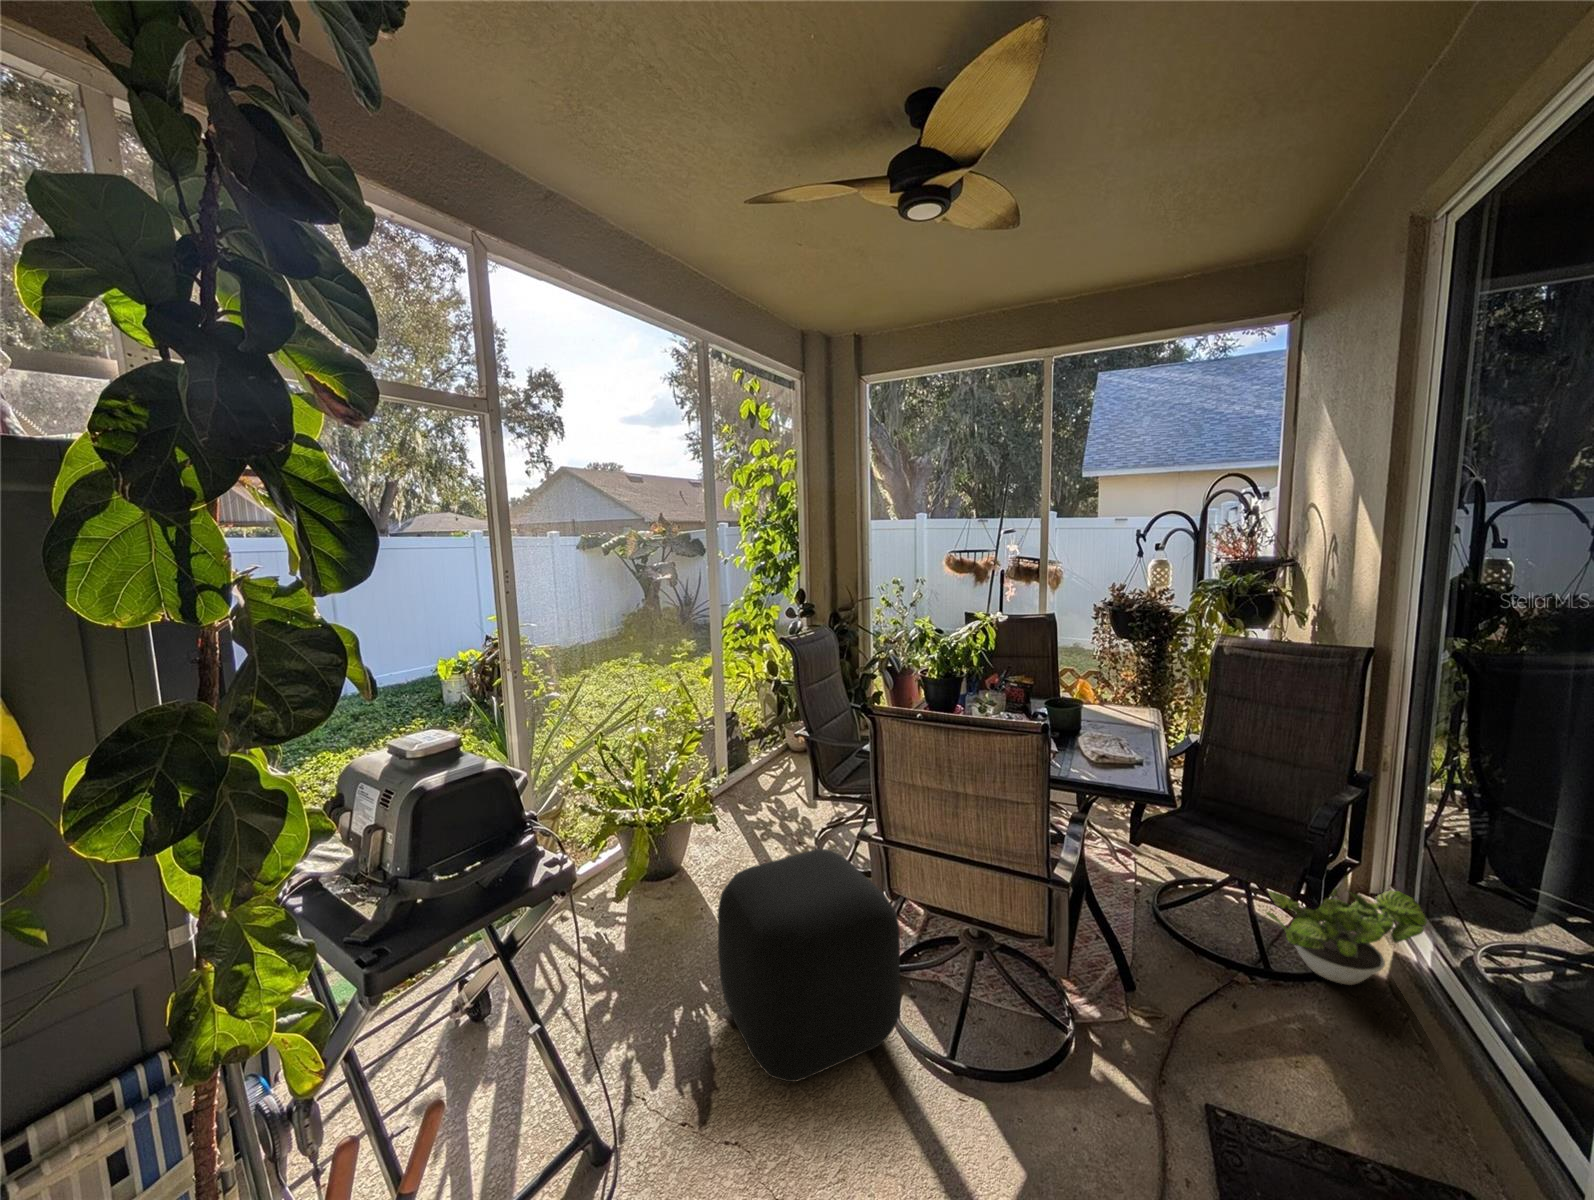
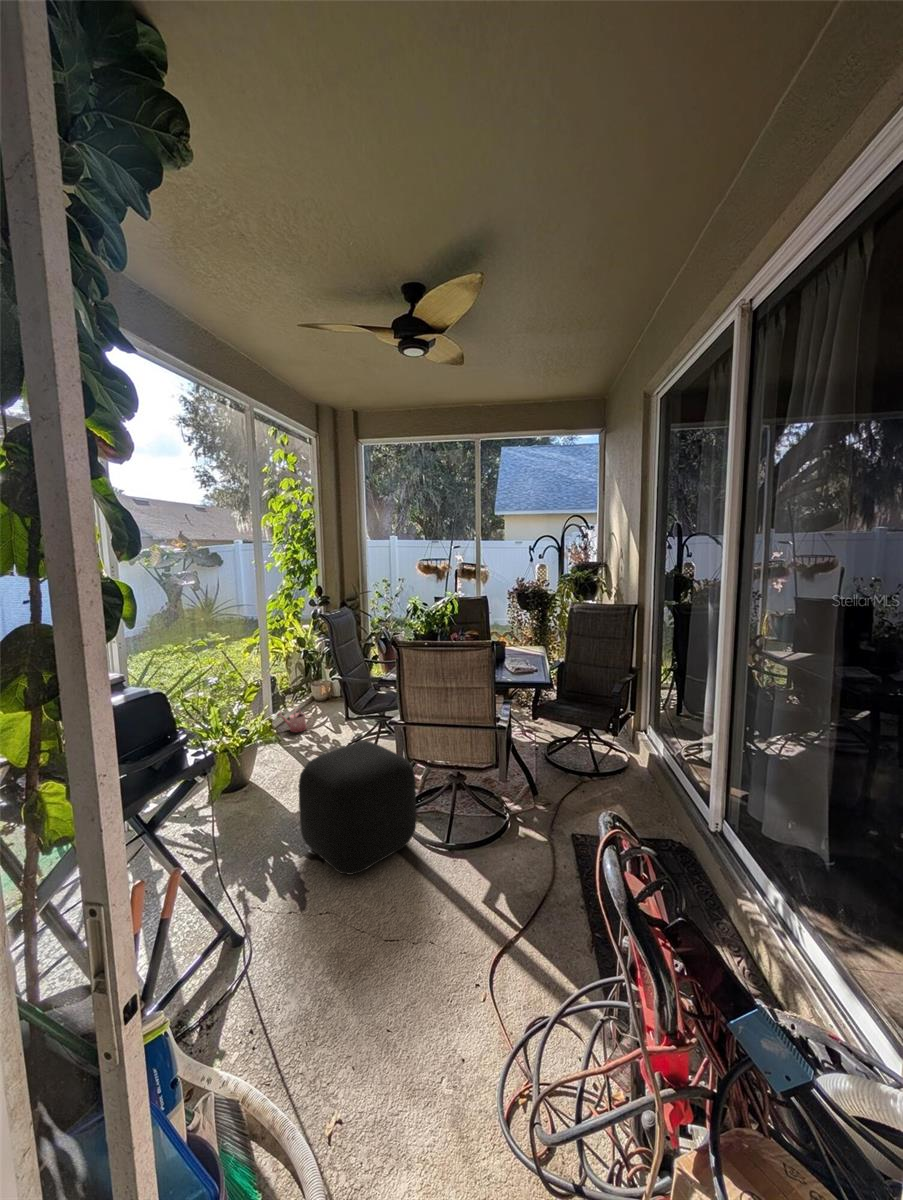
watering can: none [733,759,781,796] -> present [277,706,313,732]
potted plant: present [1266,888,1427,985] -> none [587,712,662,774]

